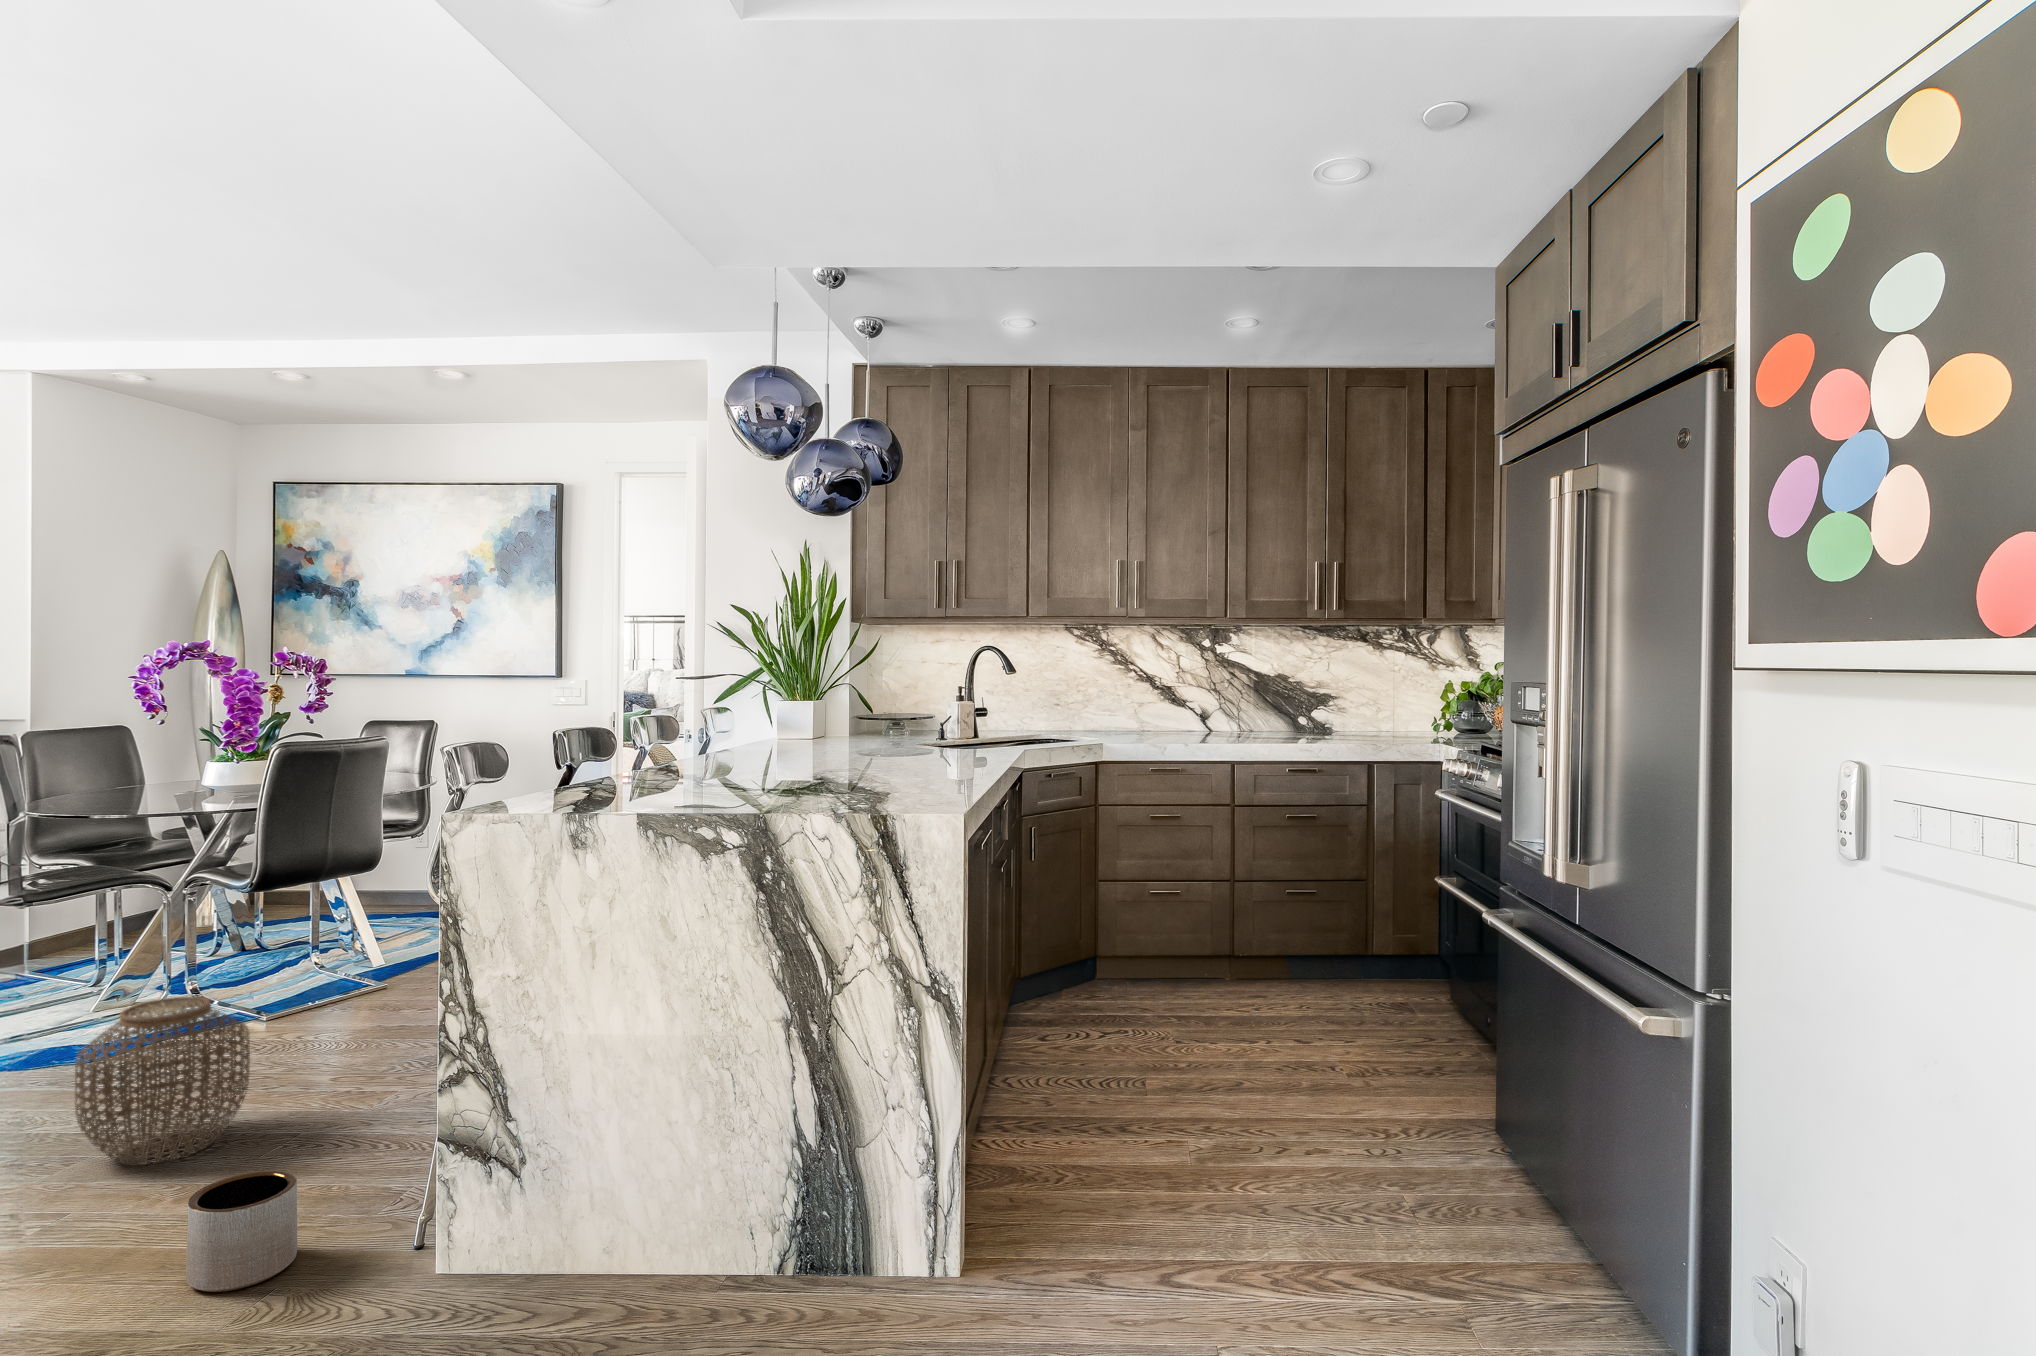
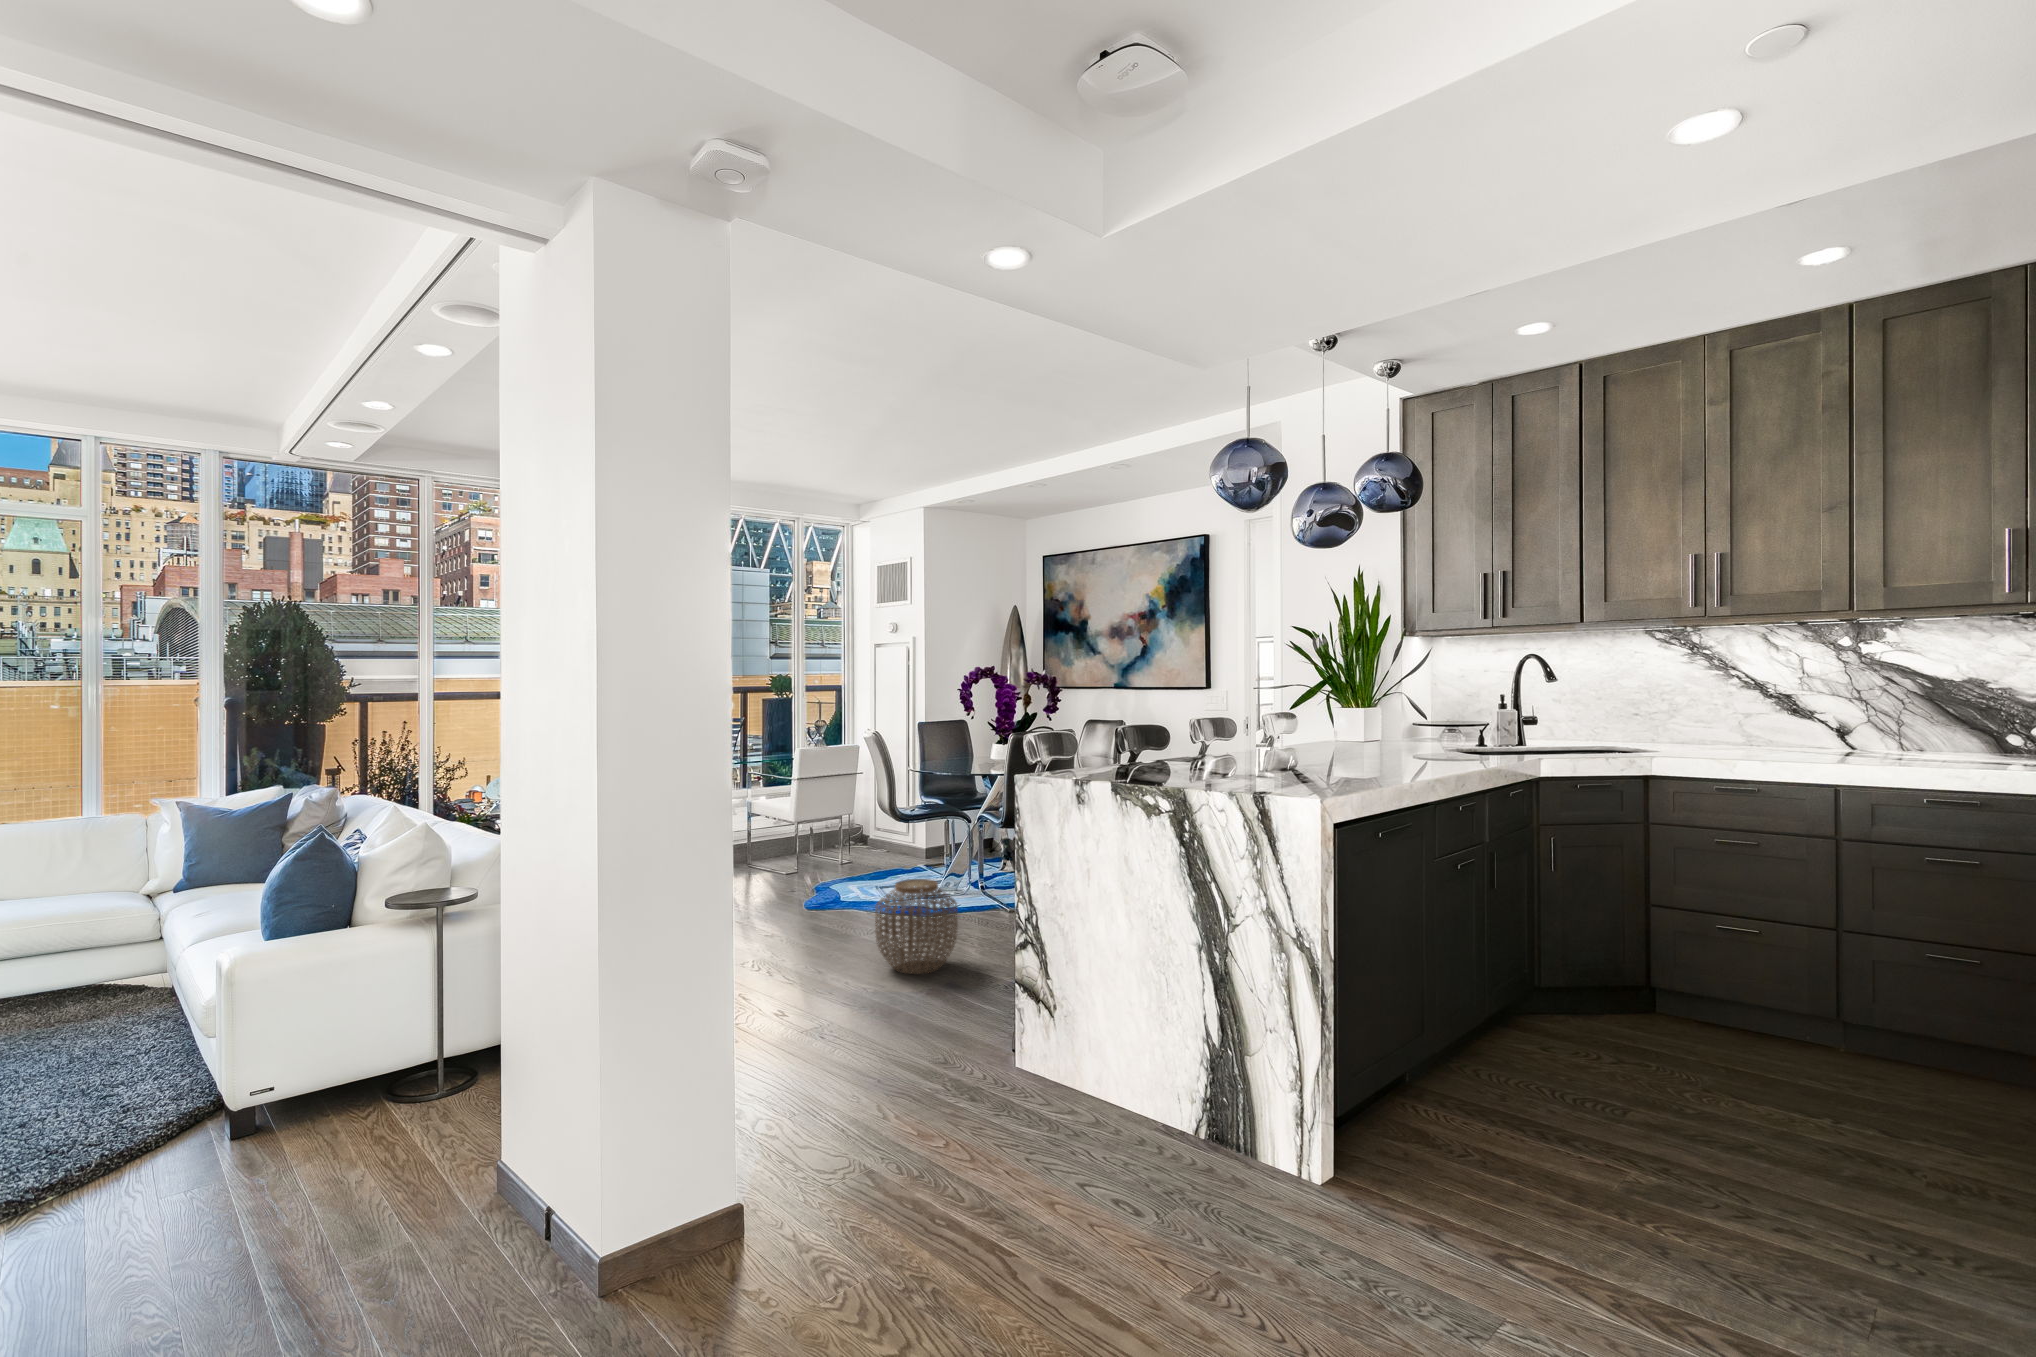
planter: present [186,1171,297,1292] -> none [890,983,944,1047]

